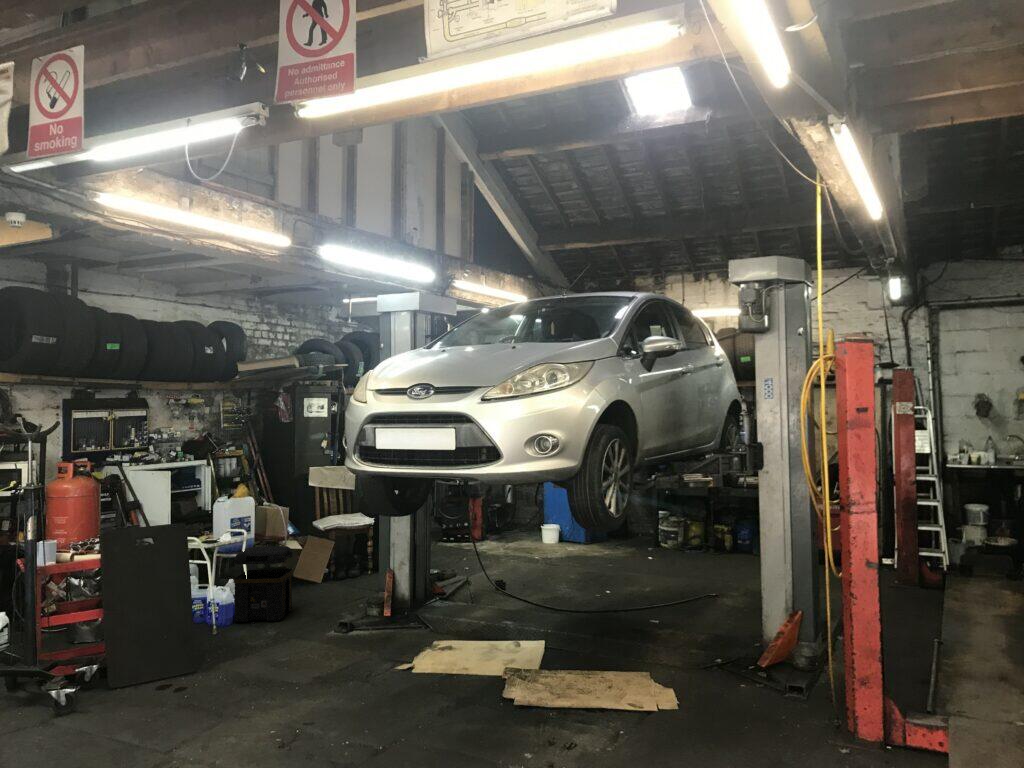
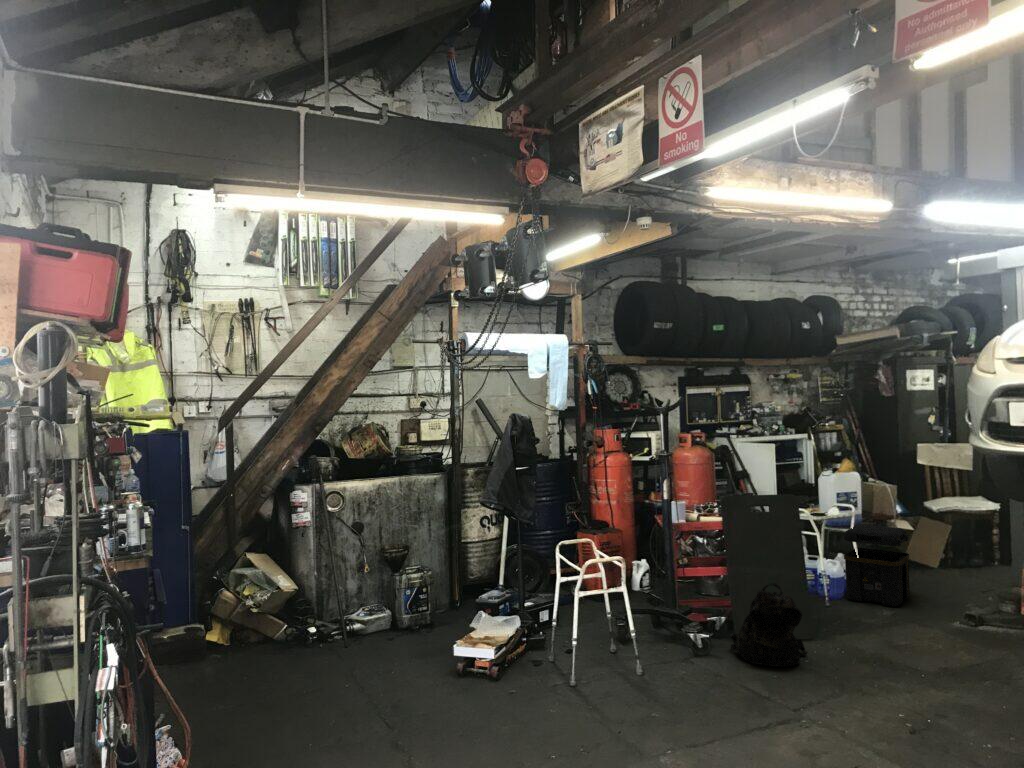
backpack: none [104,614,188,704] -> present [730,583,807,667]

